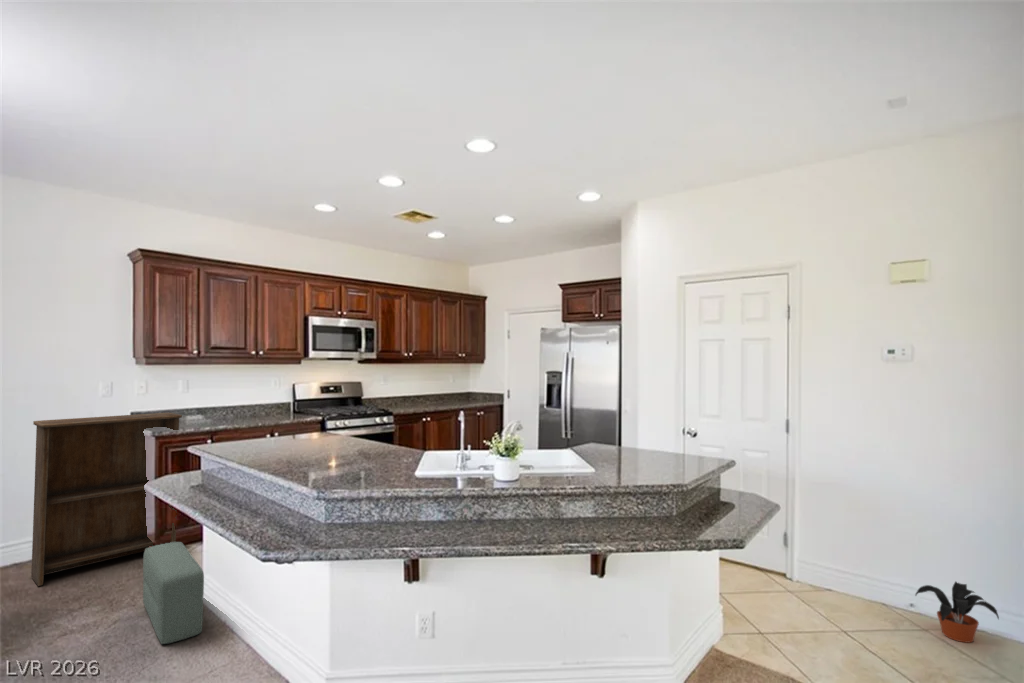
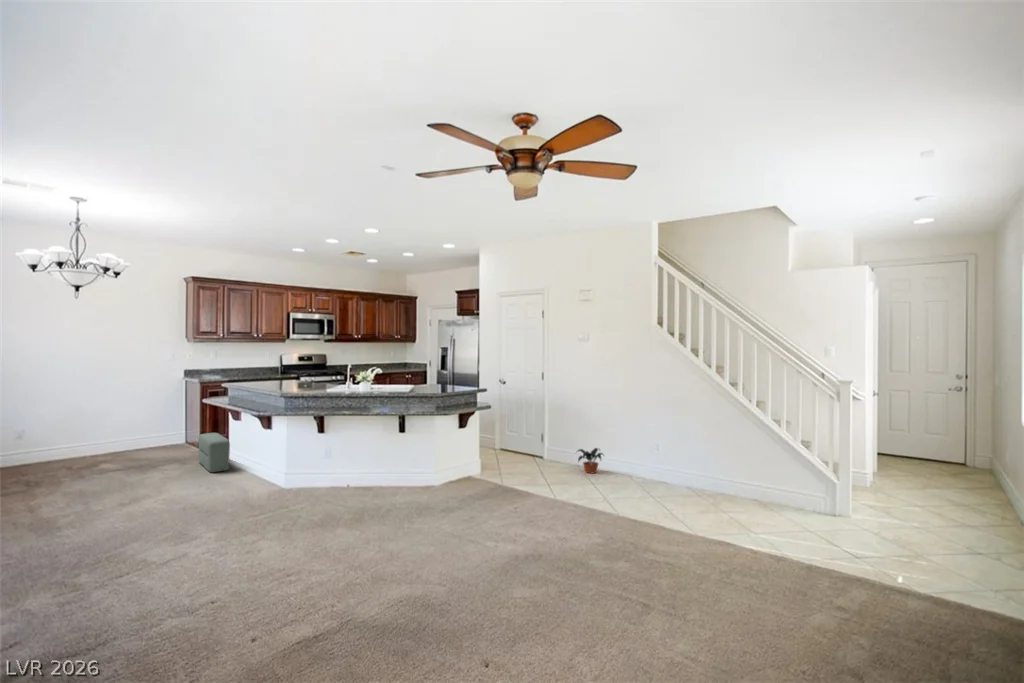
bookshelf: present [31,413,182,586] -> none [136,370,215,457]

